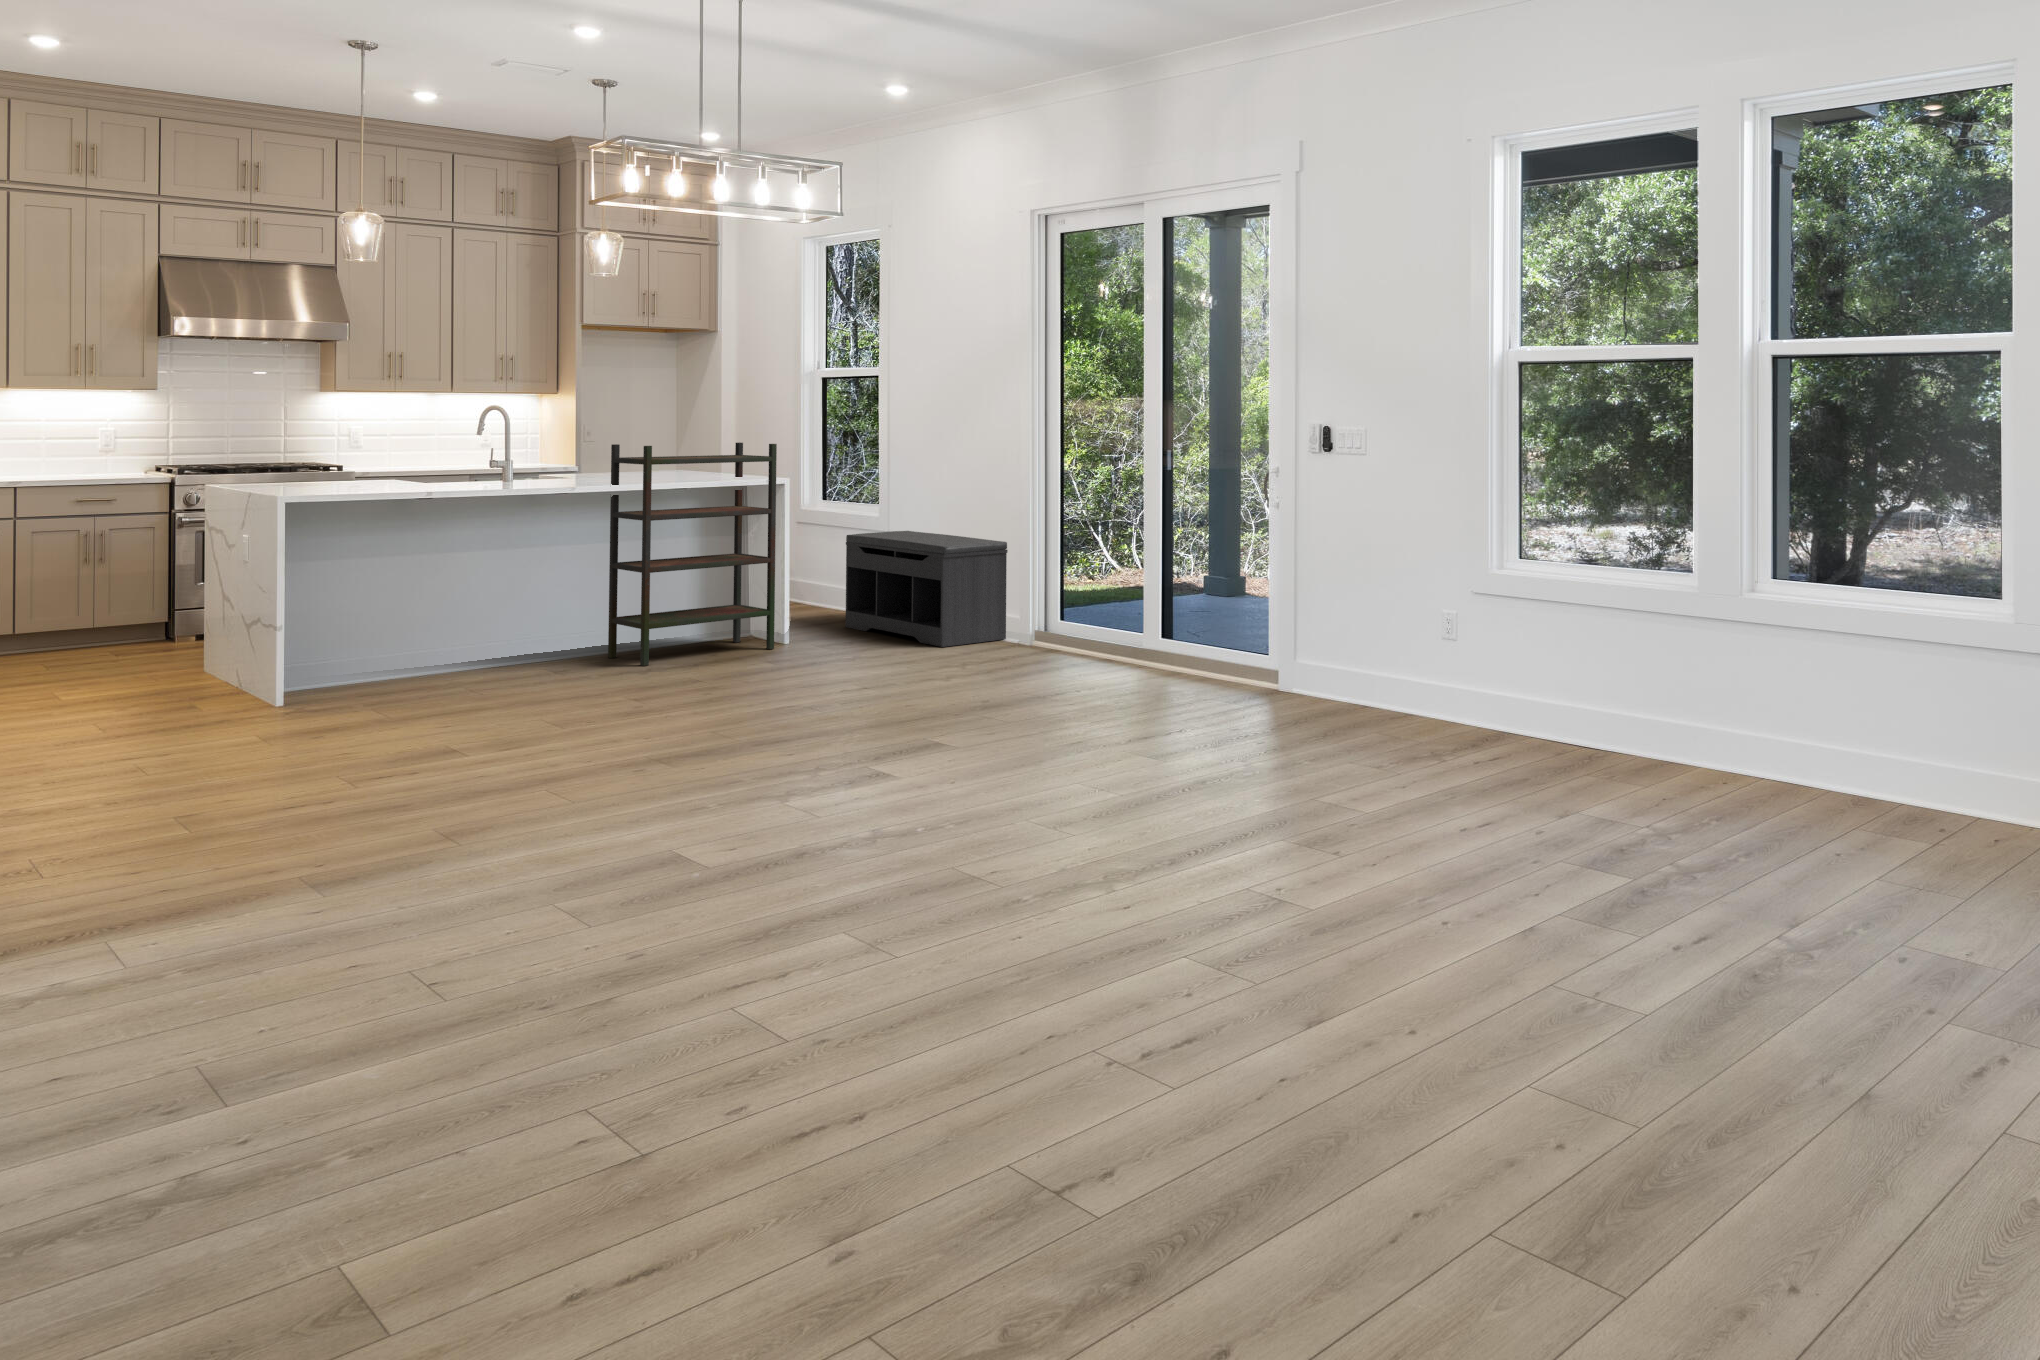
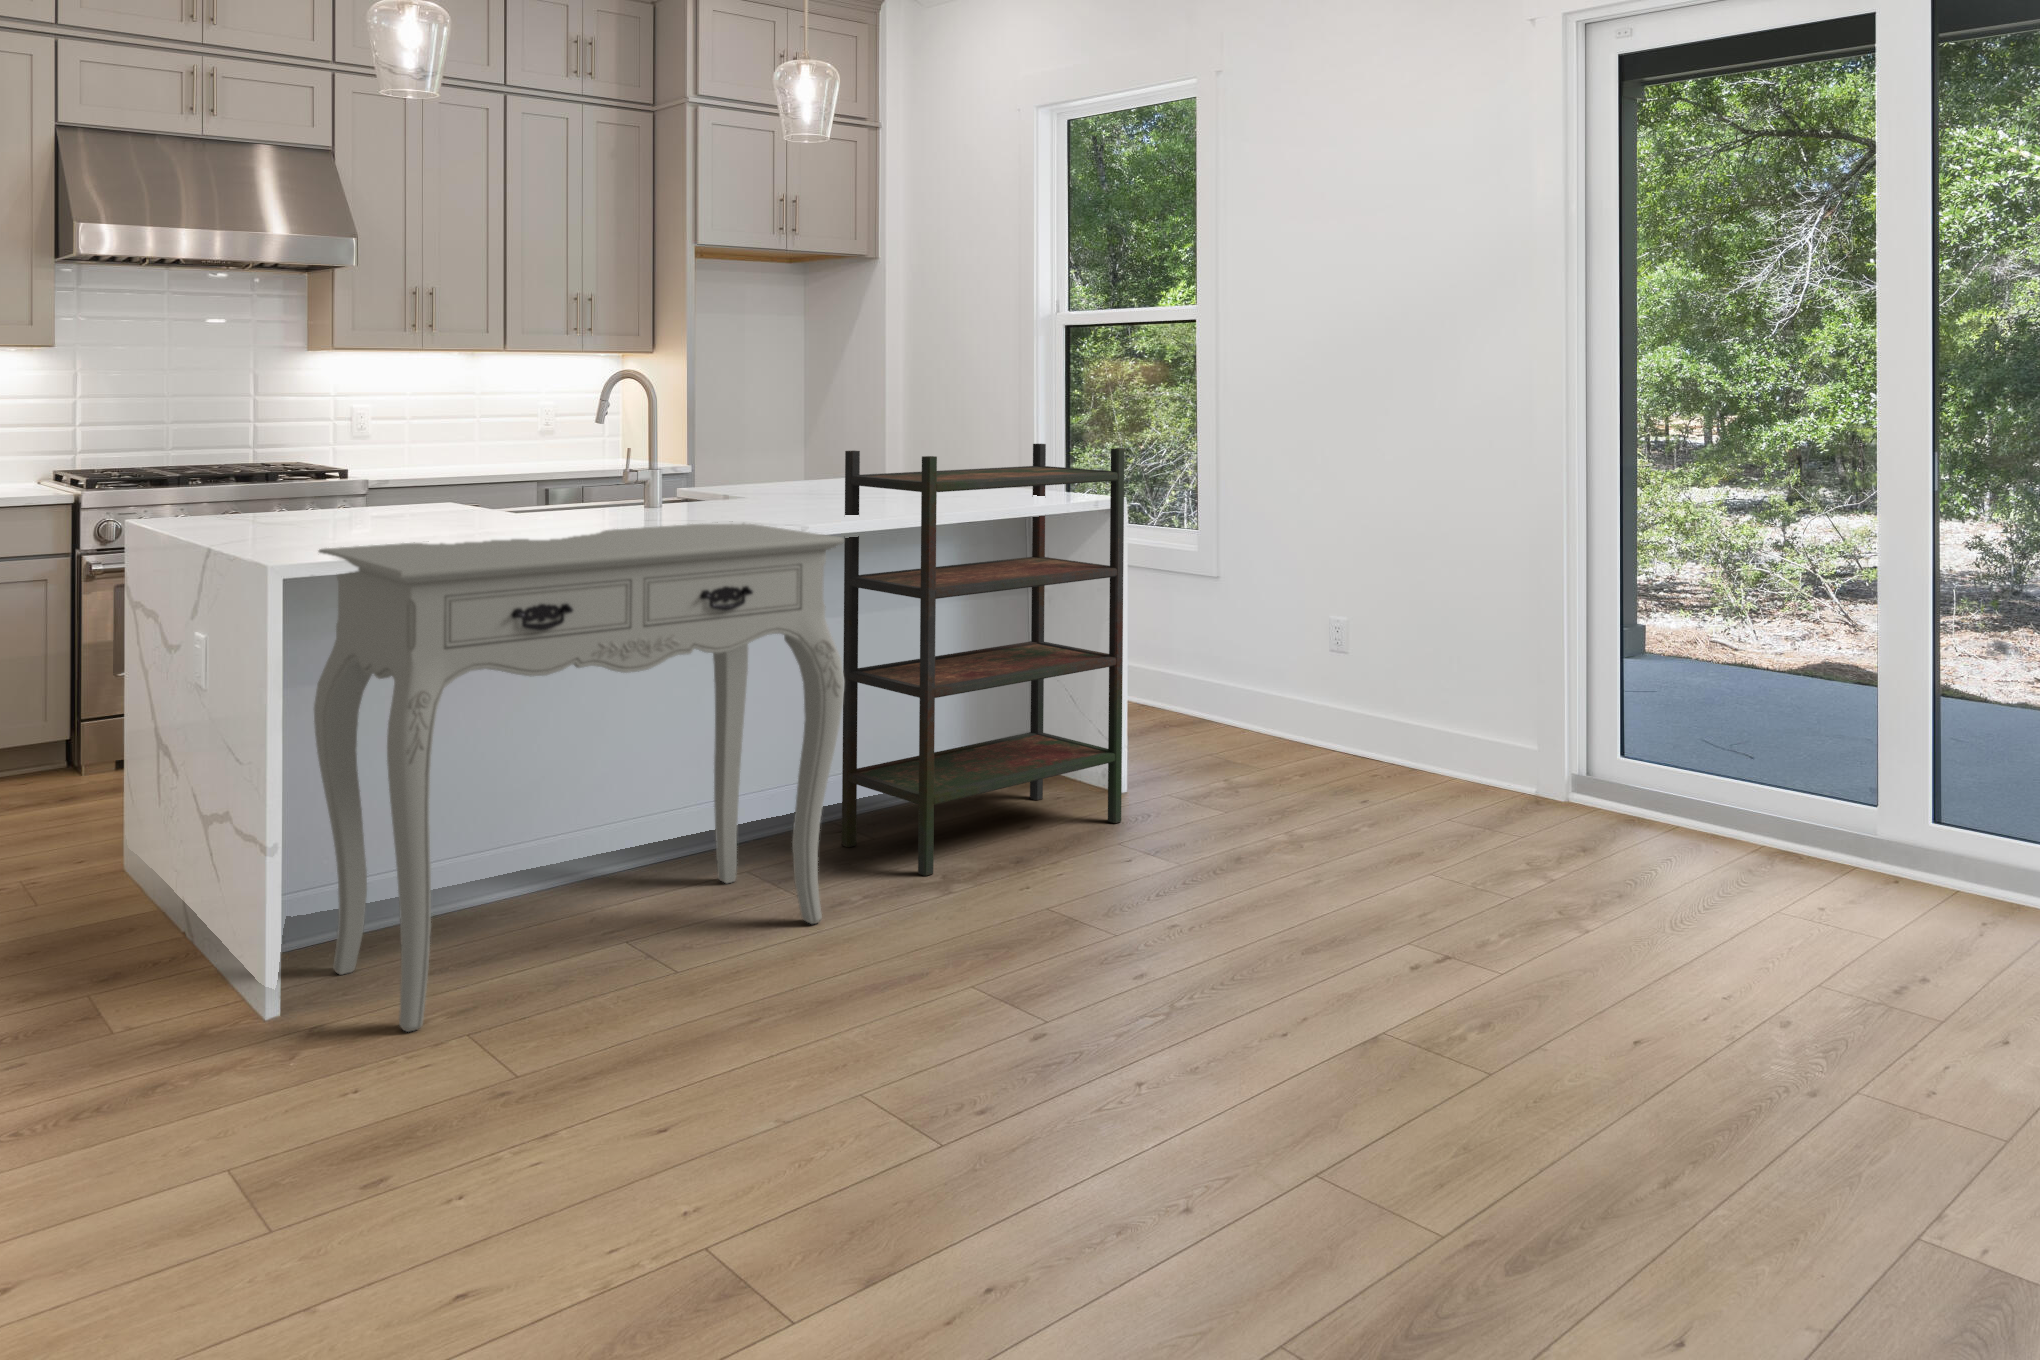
console table: none [306,480,587,707] -> present [314,523,844,1032]
bench: present [845,531,1008,647] -> none [1184,588,1513,823]

